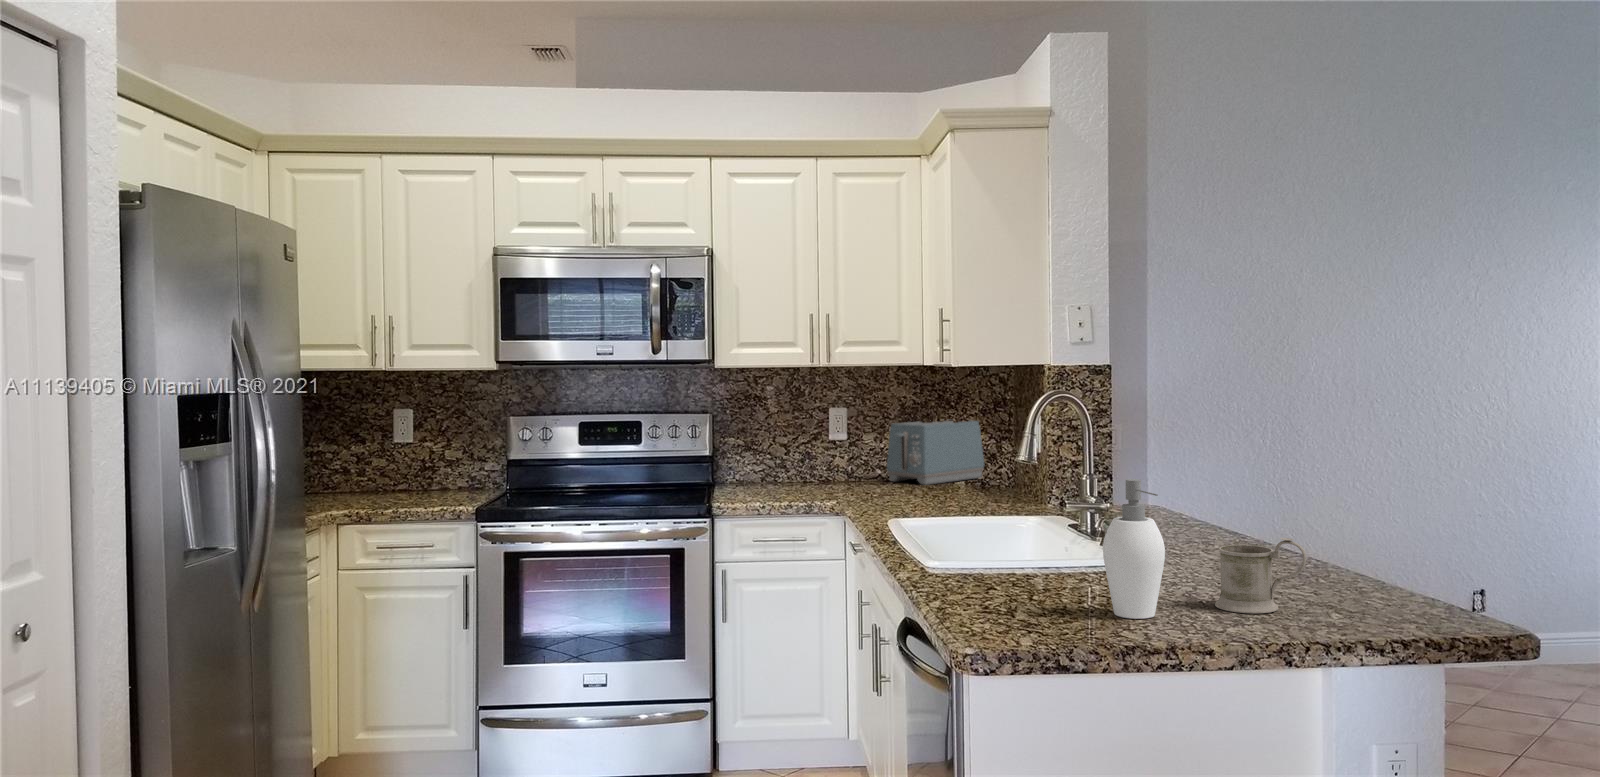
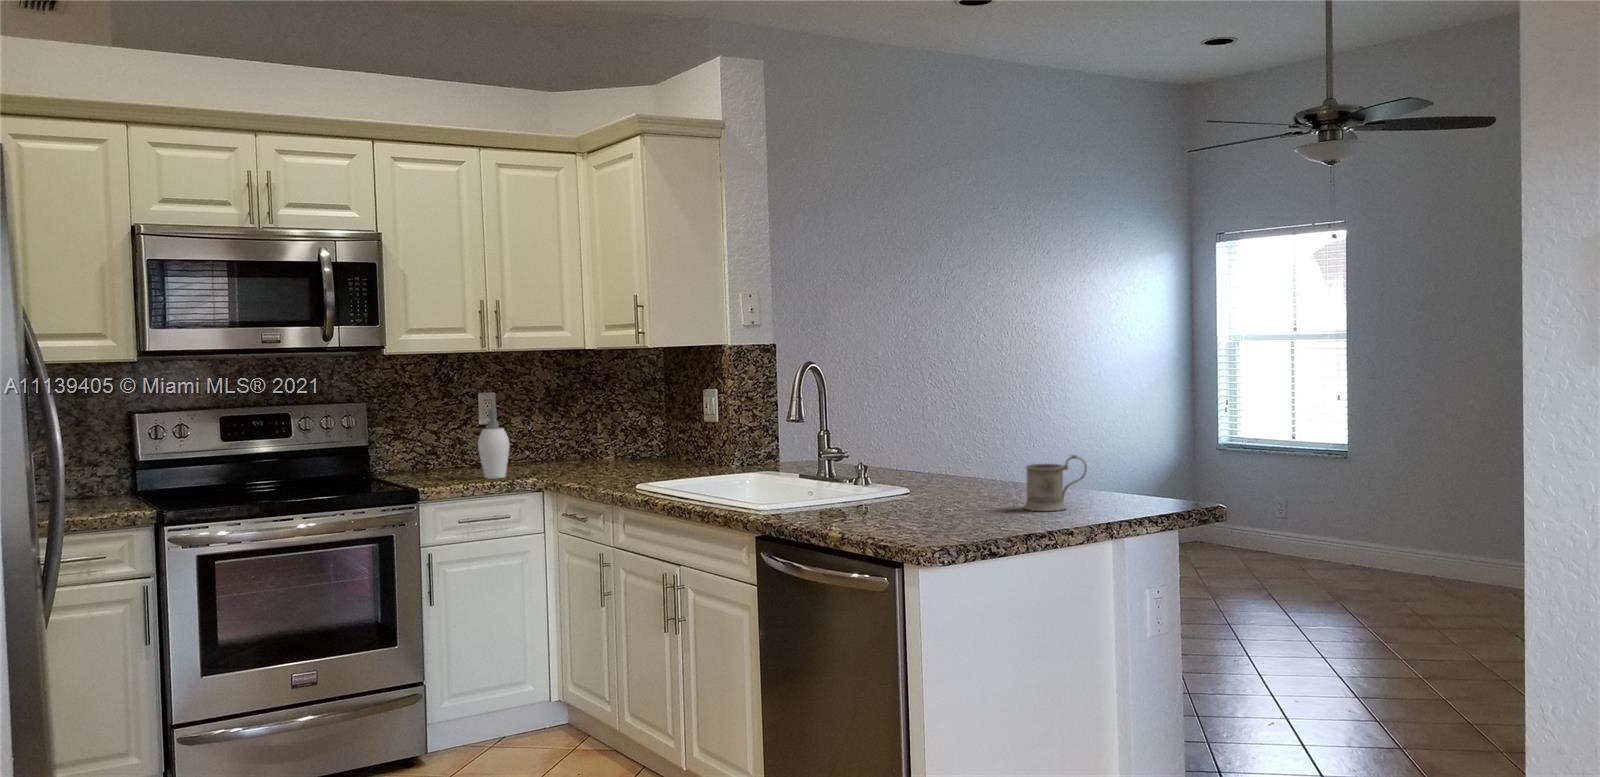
toaster: present [887,419,984,485] -> none [540,400,626,463]
soap dispenser: present [1103,479,1165,619] -> present [478,408,510,479]

